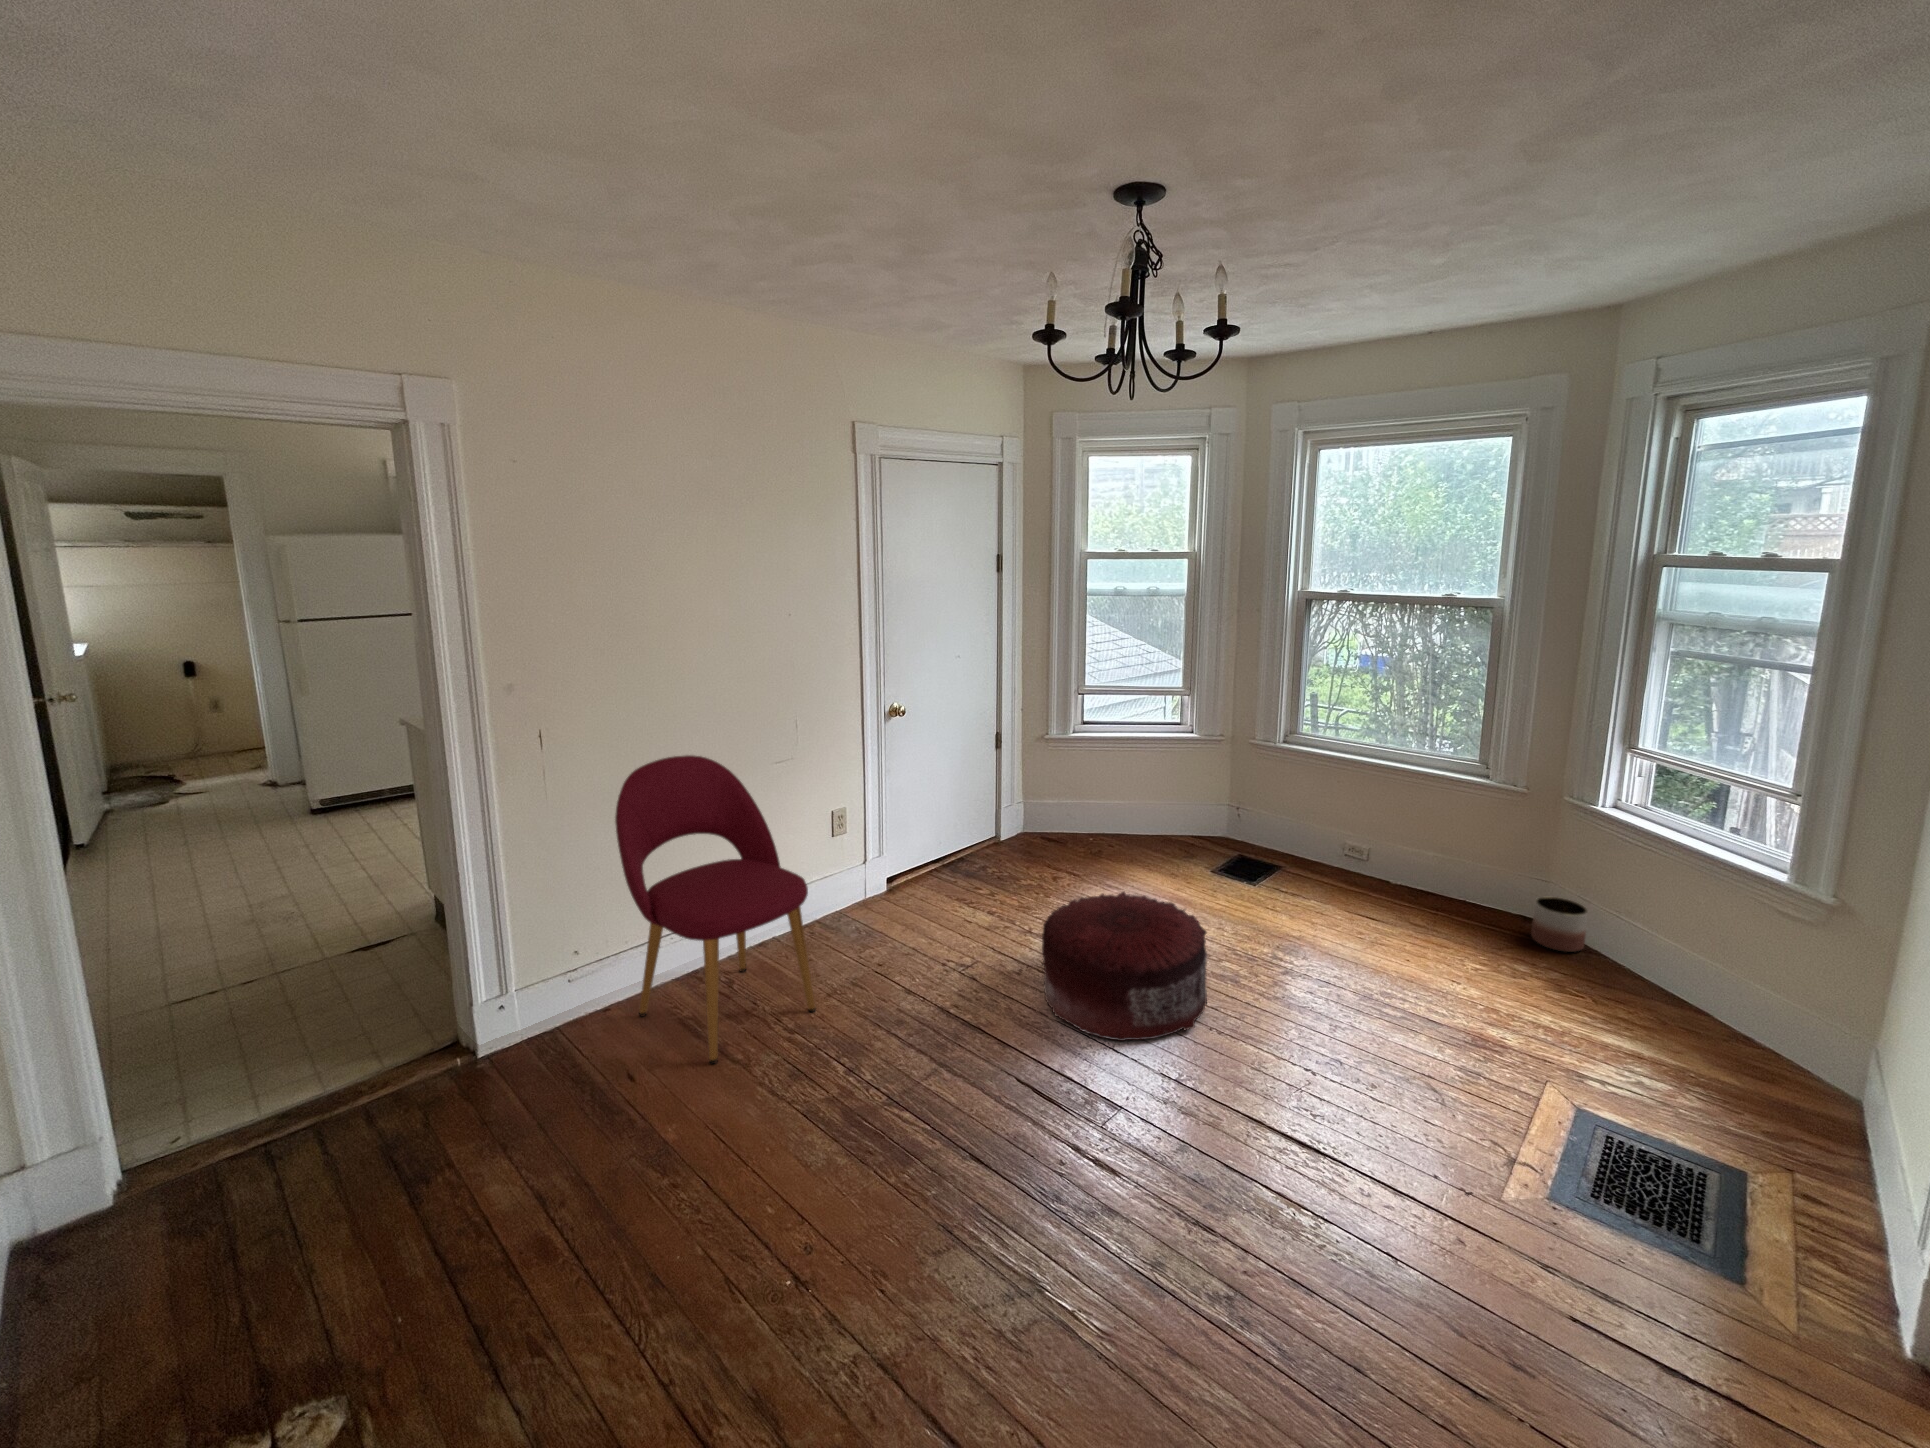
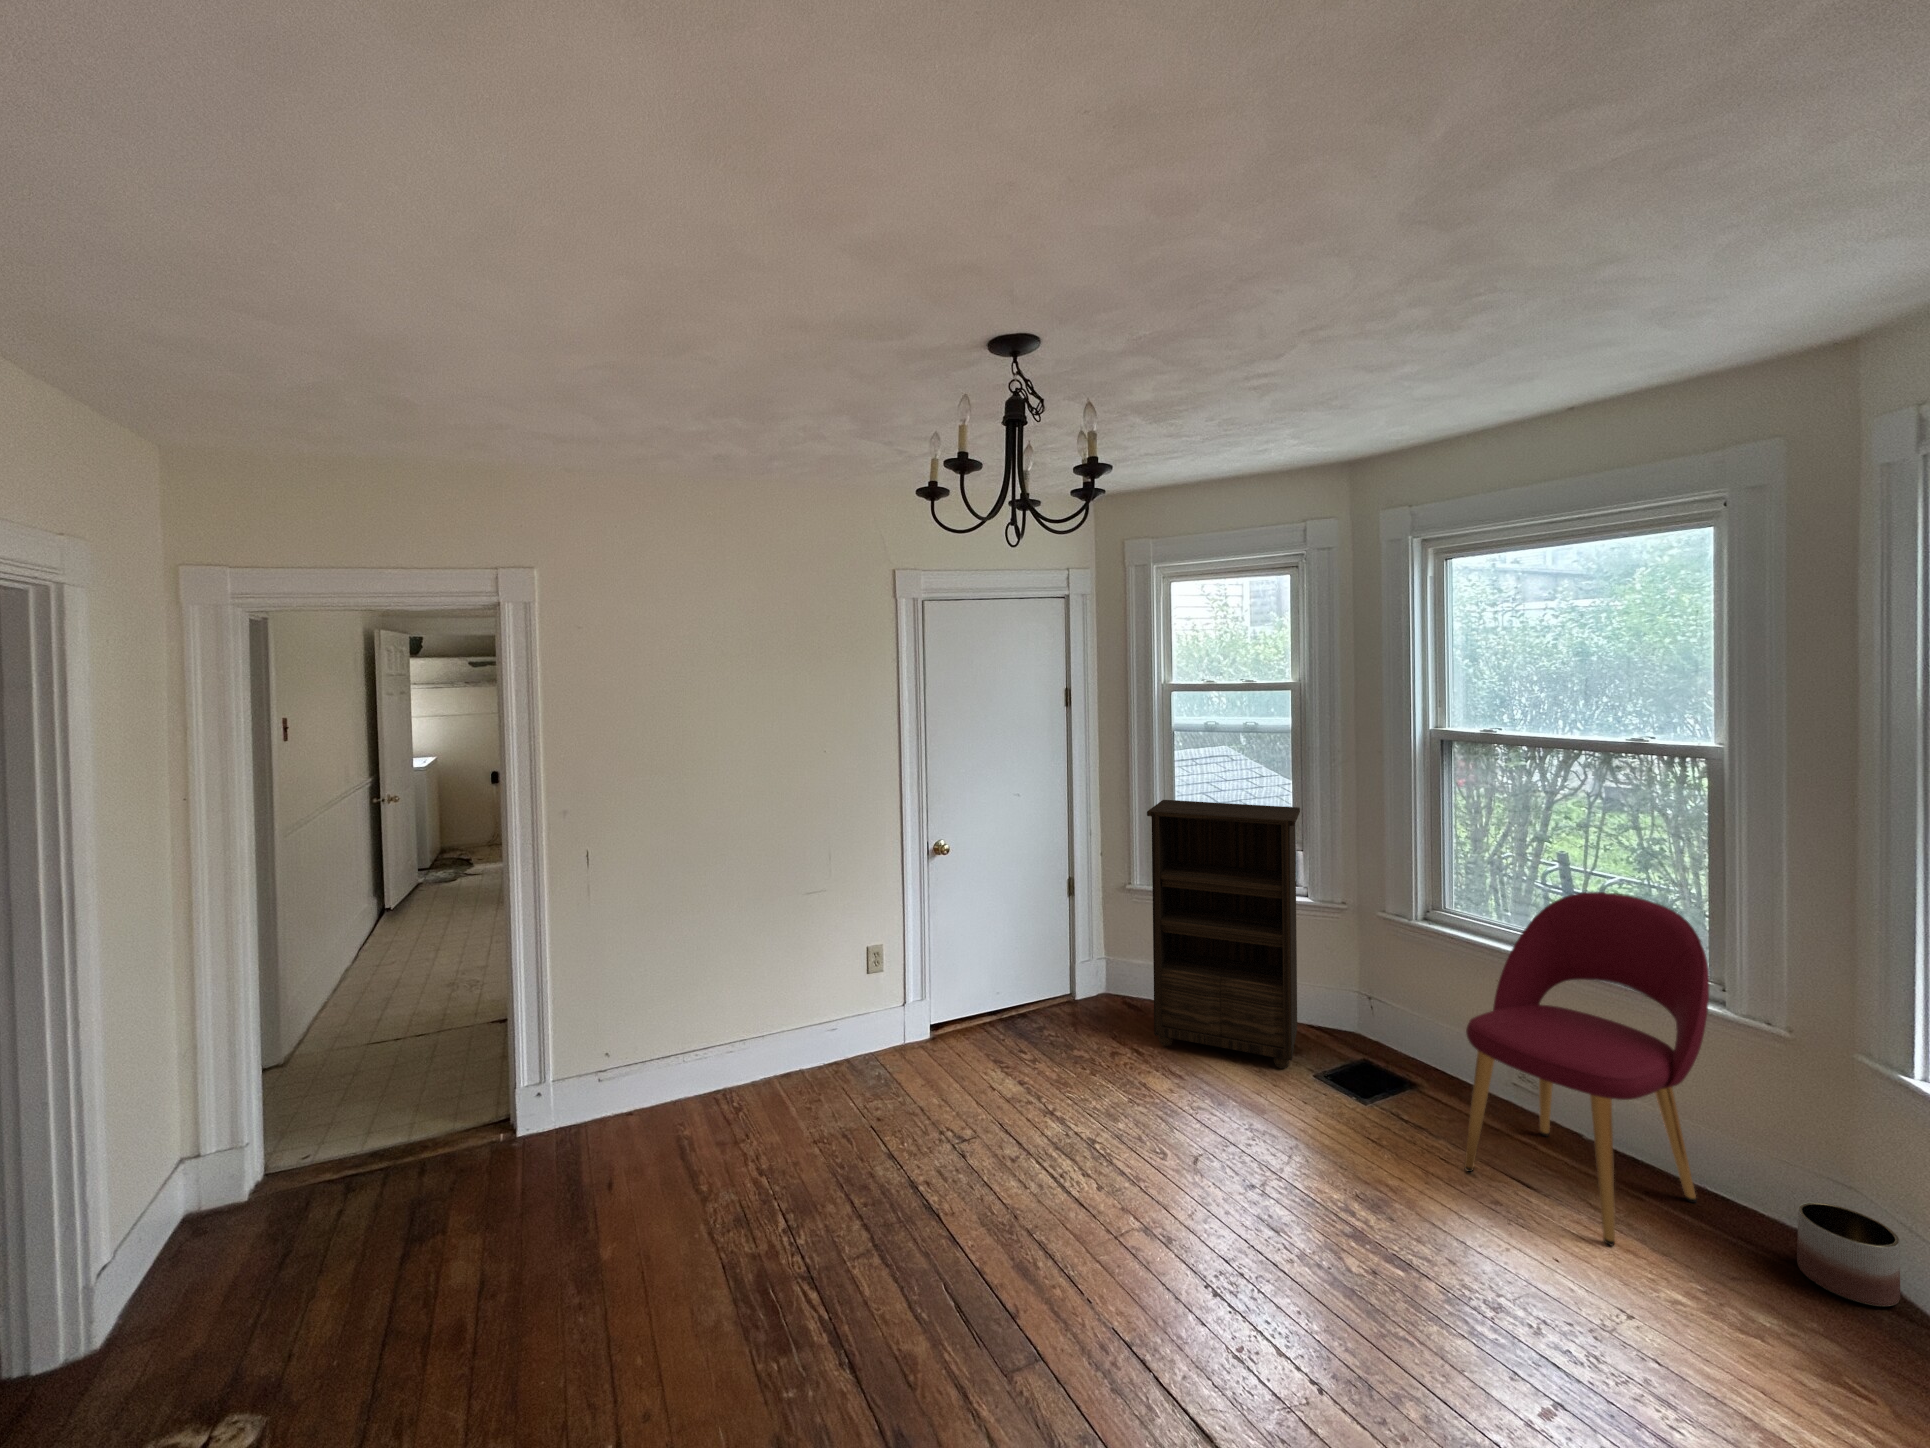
bookshelf: none [1082,656,1206,871] -> present [1147,800,1300,1069]
dining chair: present [615,755,816,1064] -> present [1464,892,1709,1246]
pouf: present [1042,892,1207,1041] -> none [1019,1081,1224,1279]

